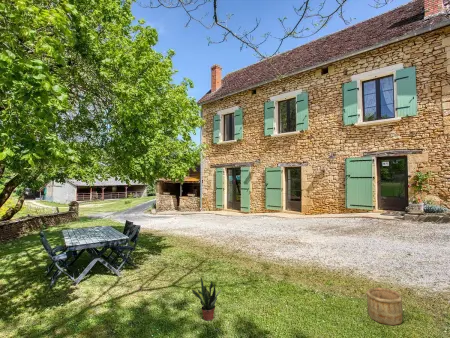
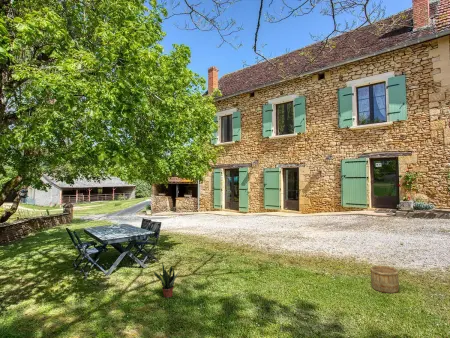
potted plant: present [192,278,221,321] -> present [154,263,178,298]

